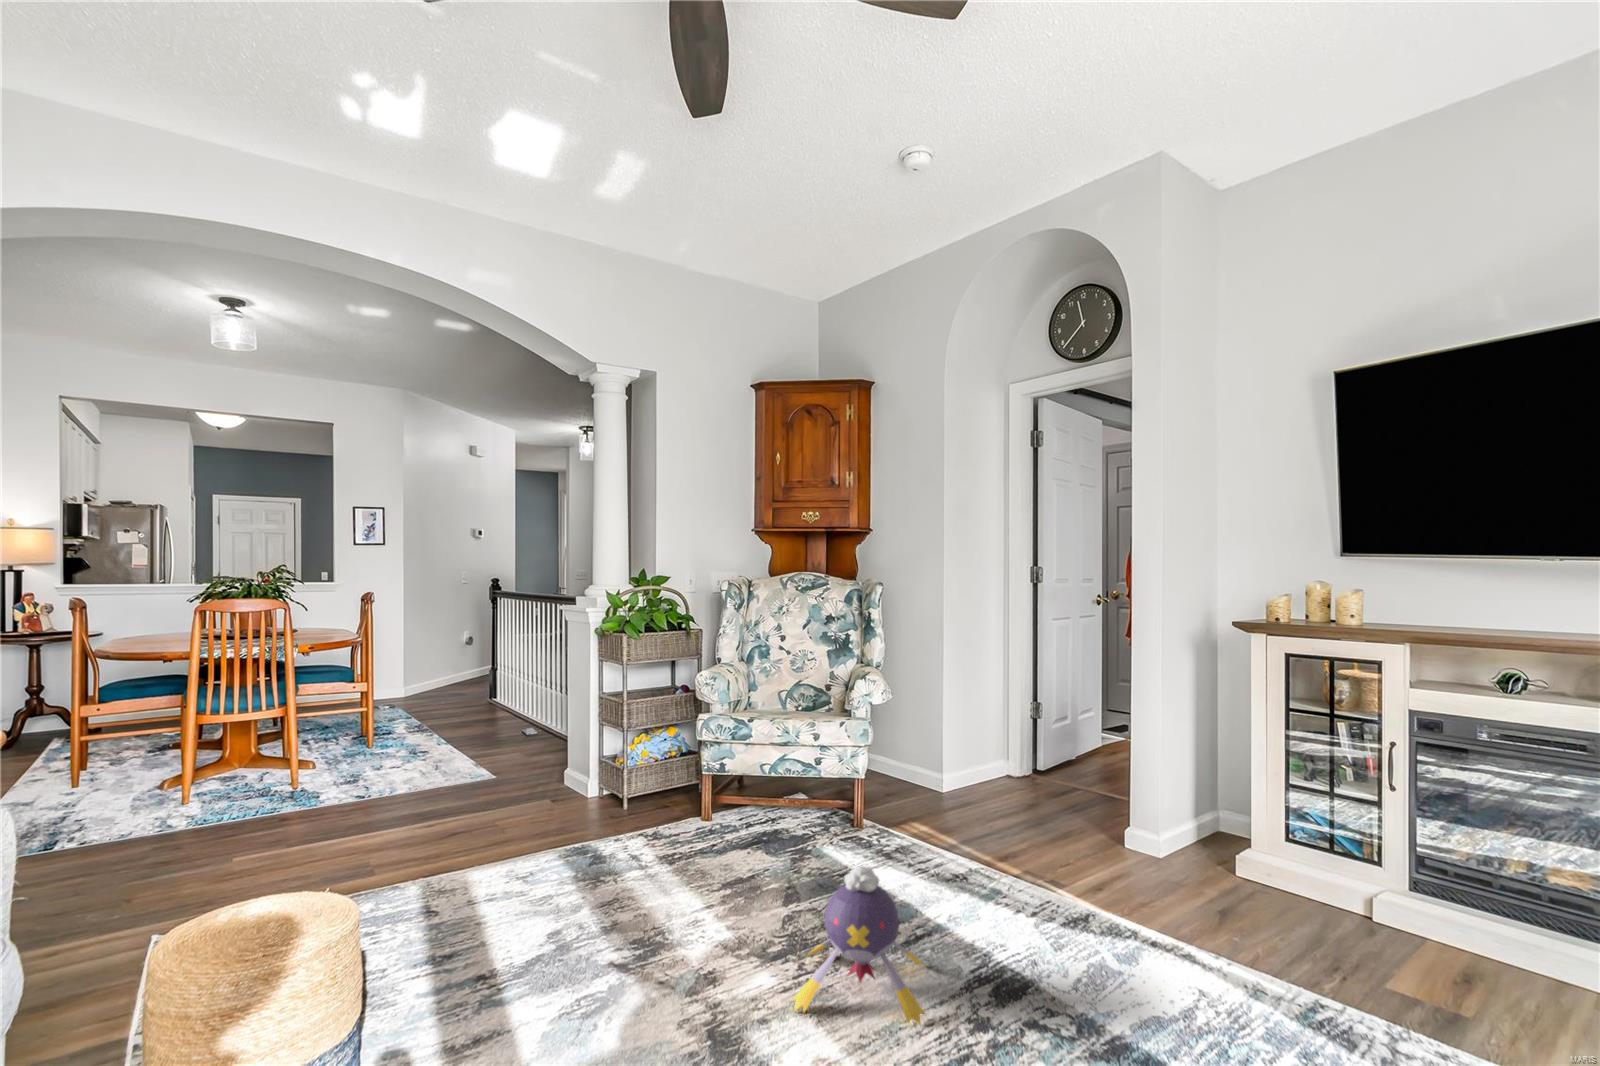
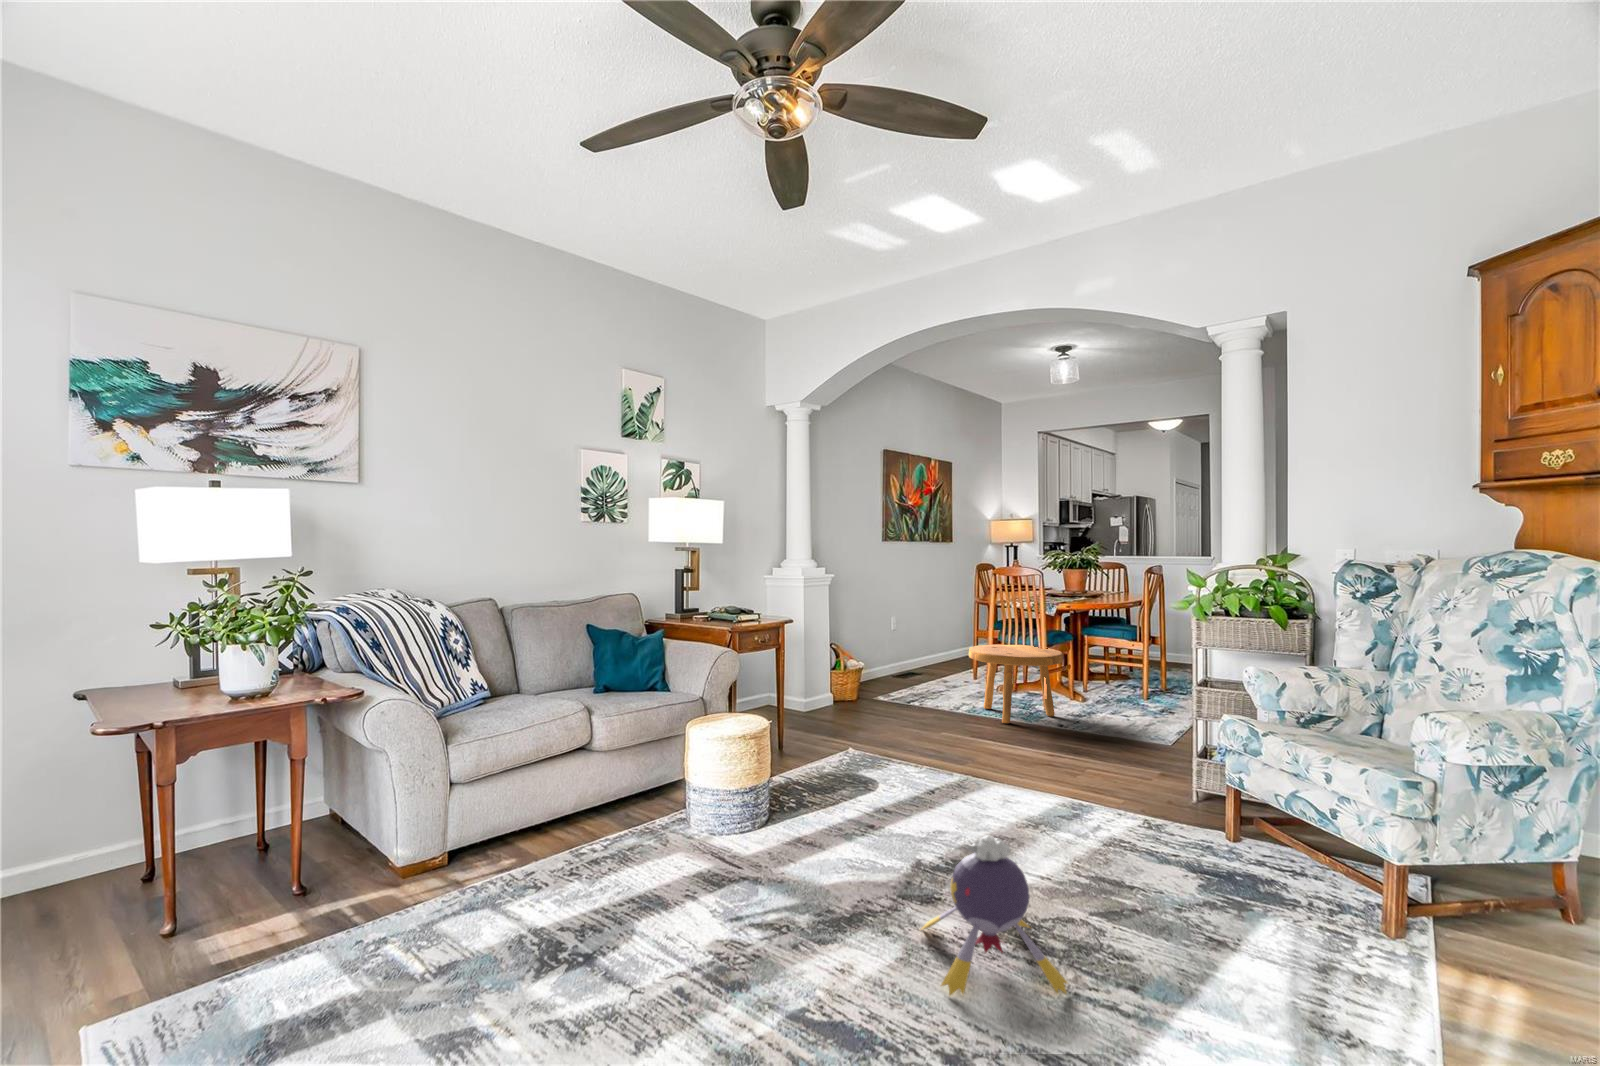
footstool: none [186,707,342,823] -> present [969,644,1063,723]

